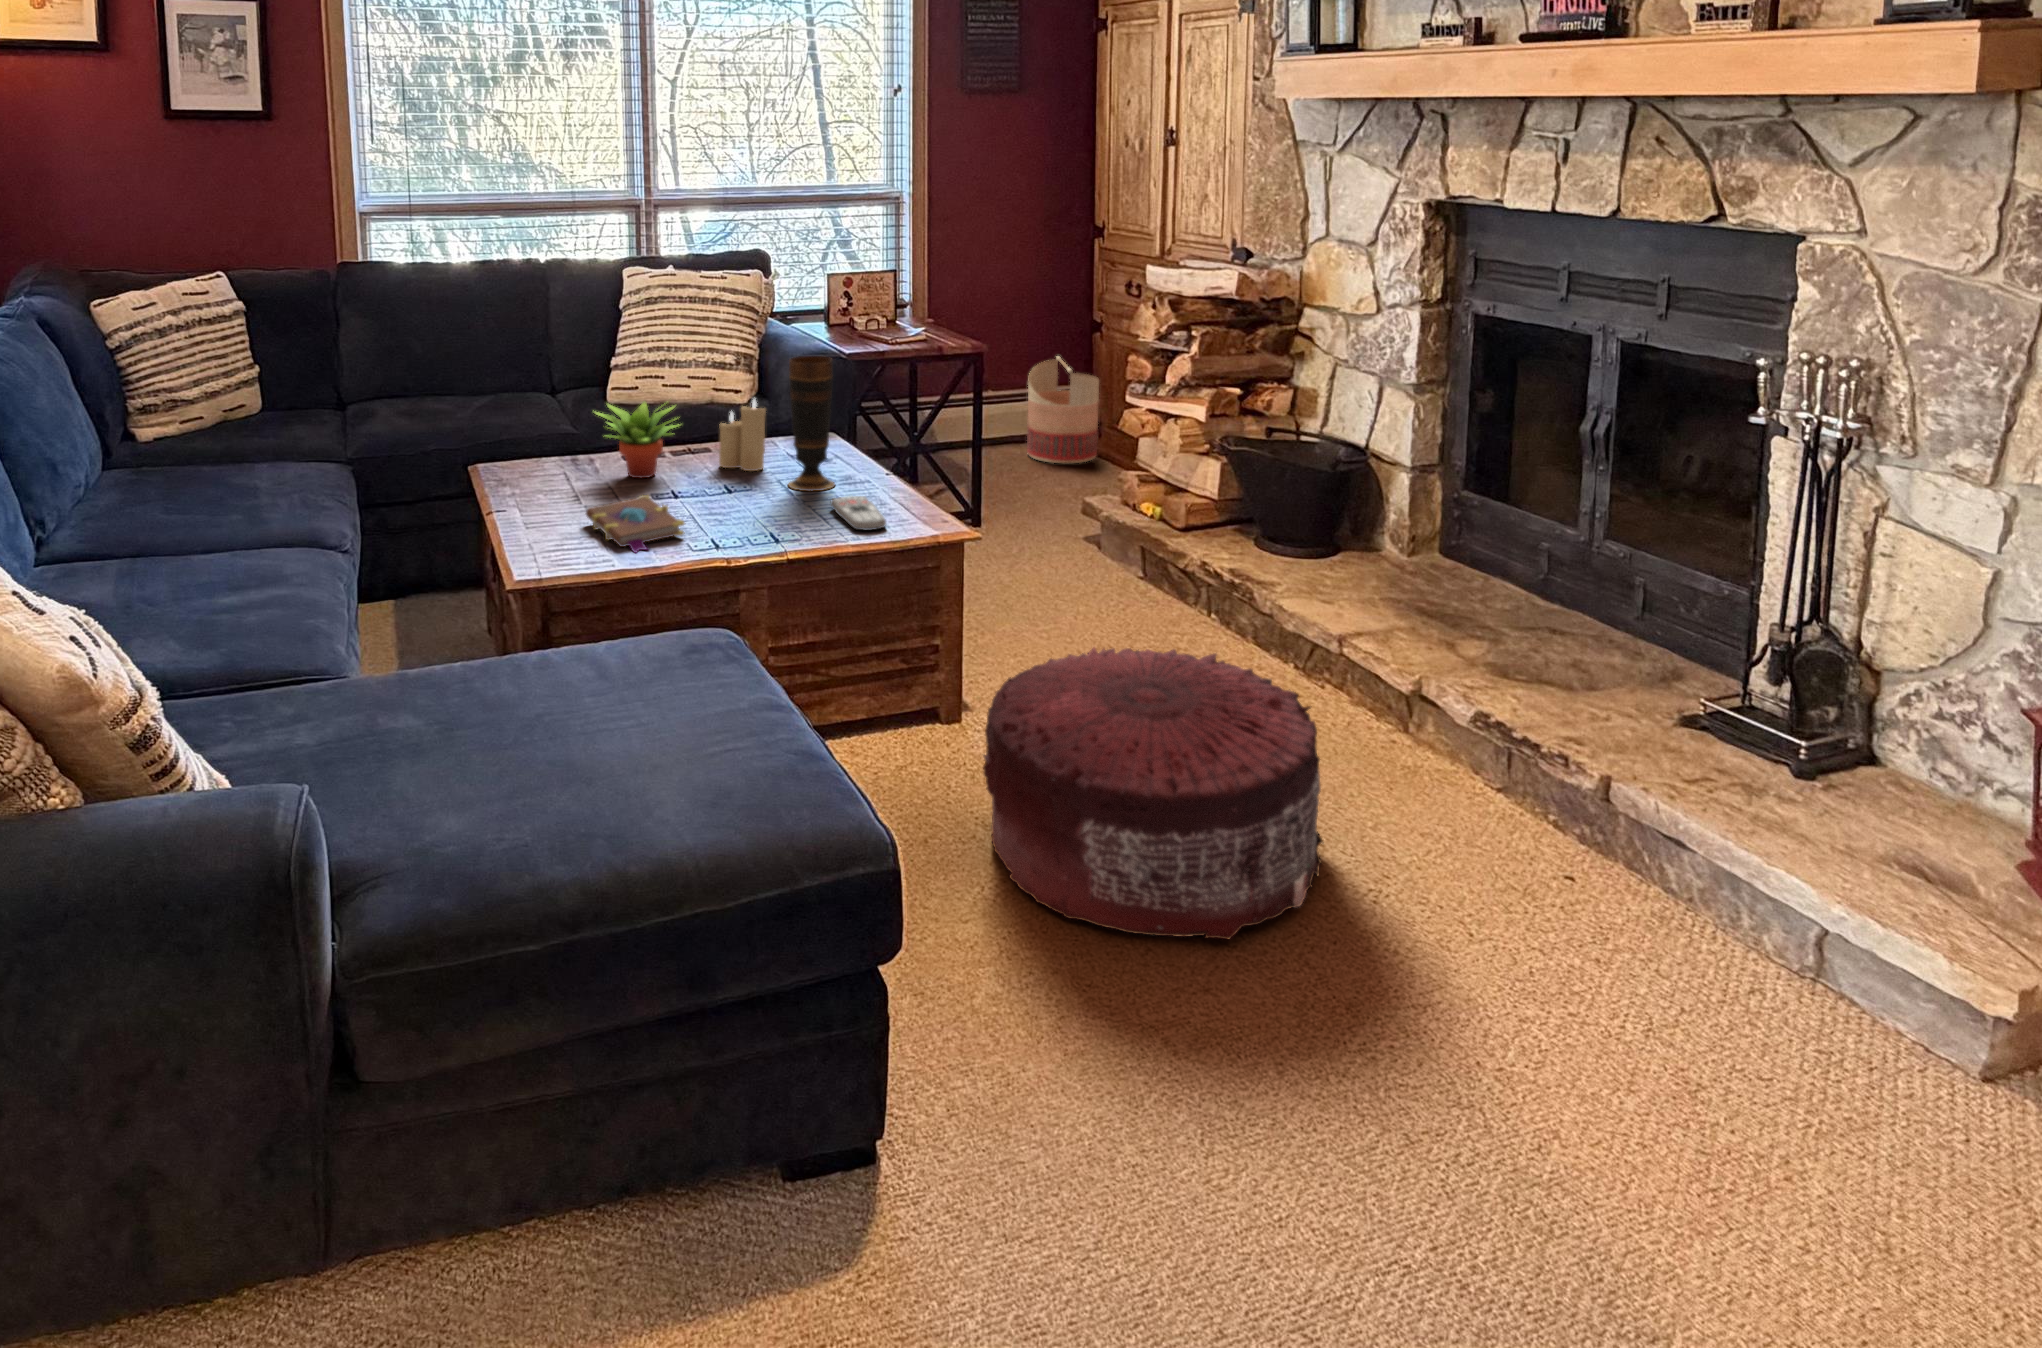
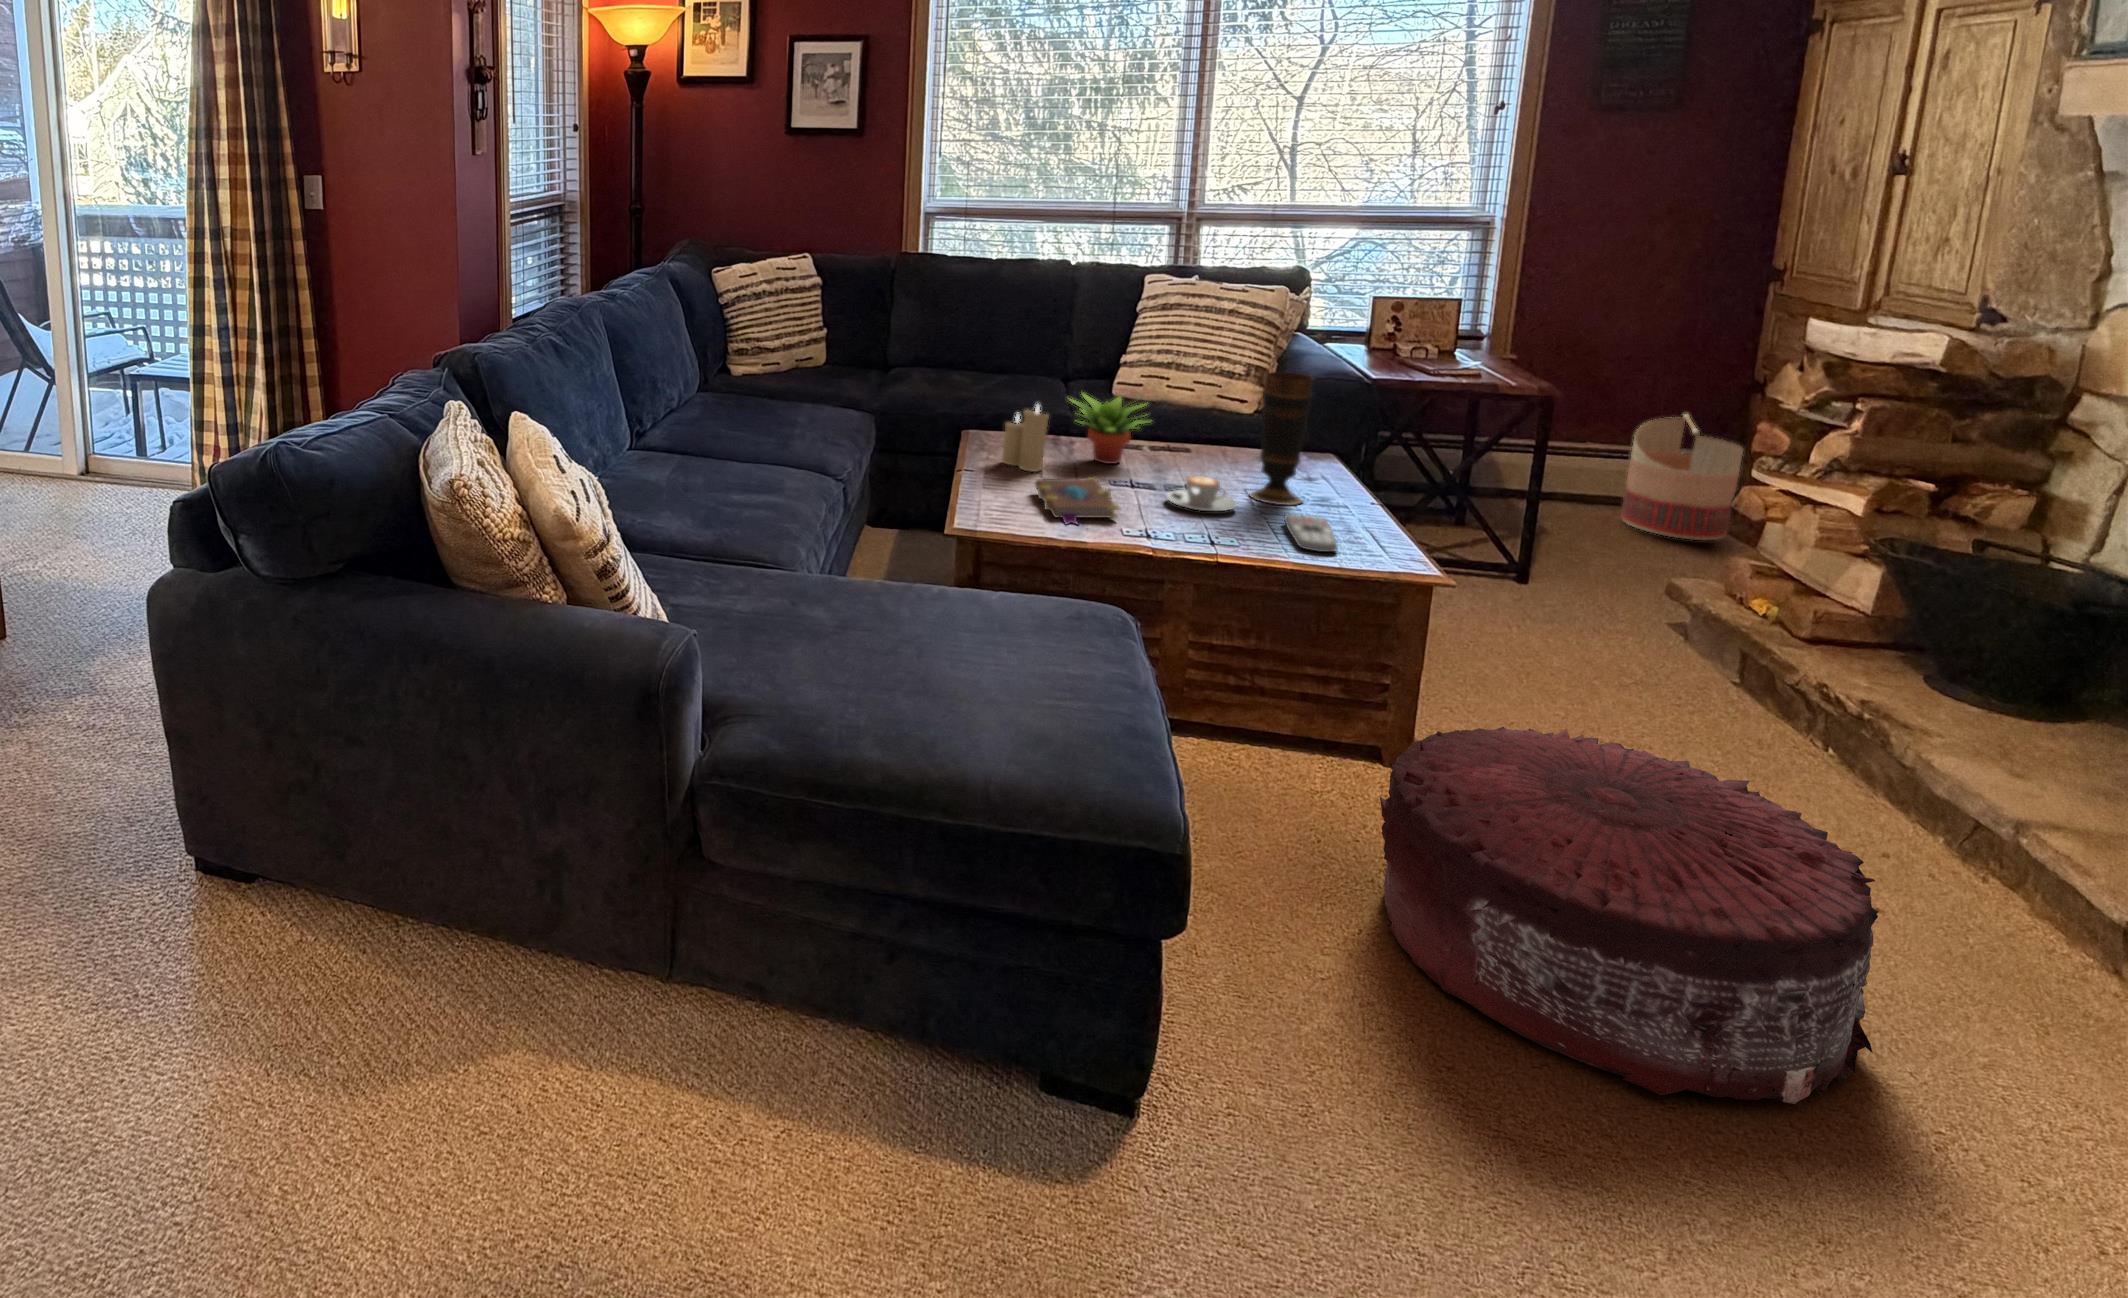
candle: present [719,399,766,471] -> present [1002,405,1049,472]
coffee cup: none [718,474,785,511] -> present [1166,476,1236,511]

